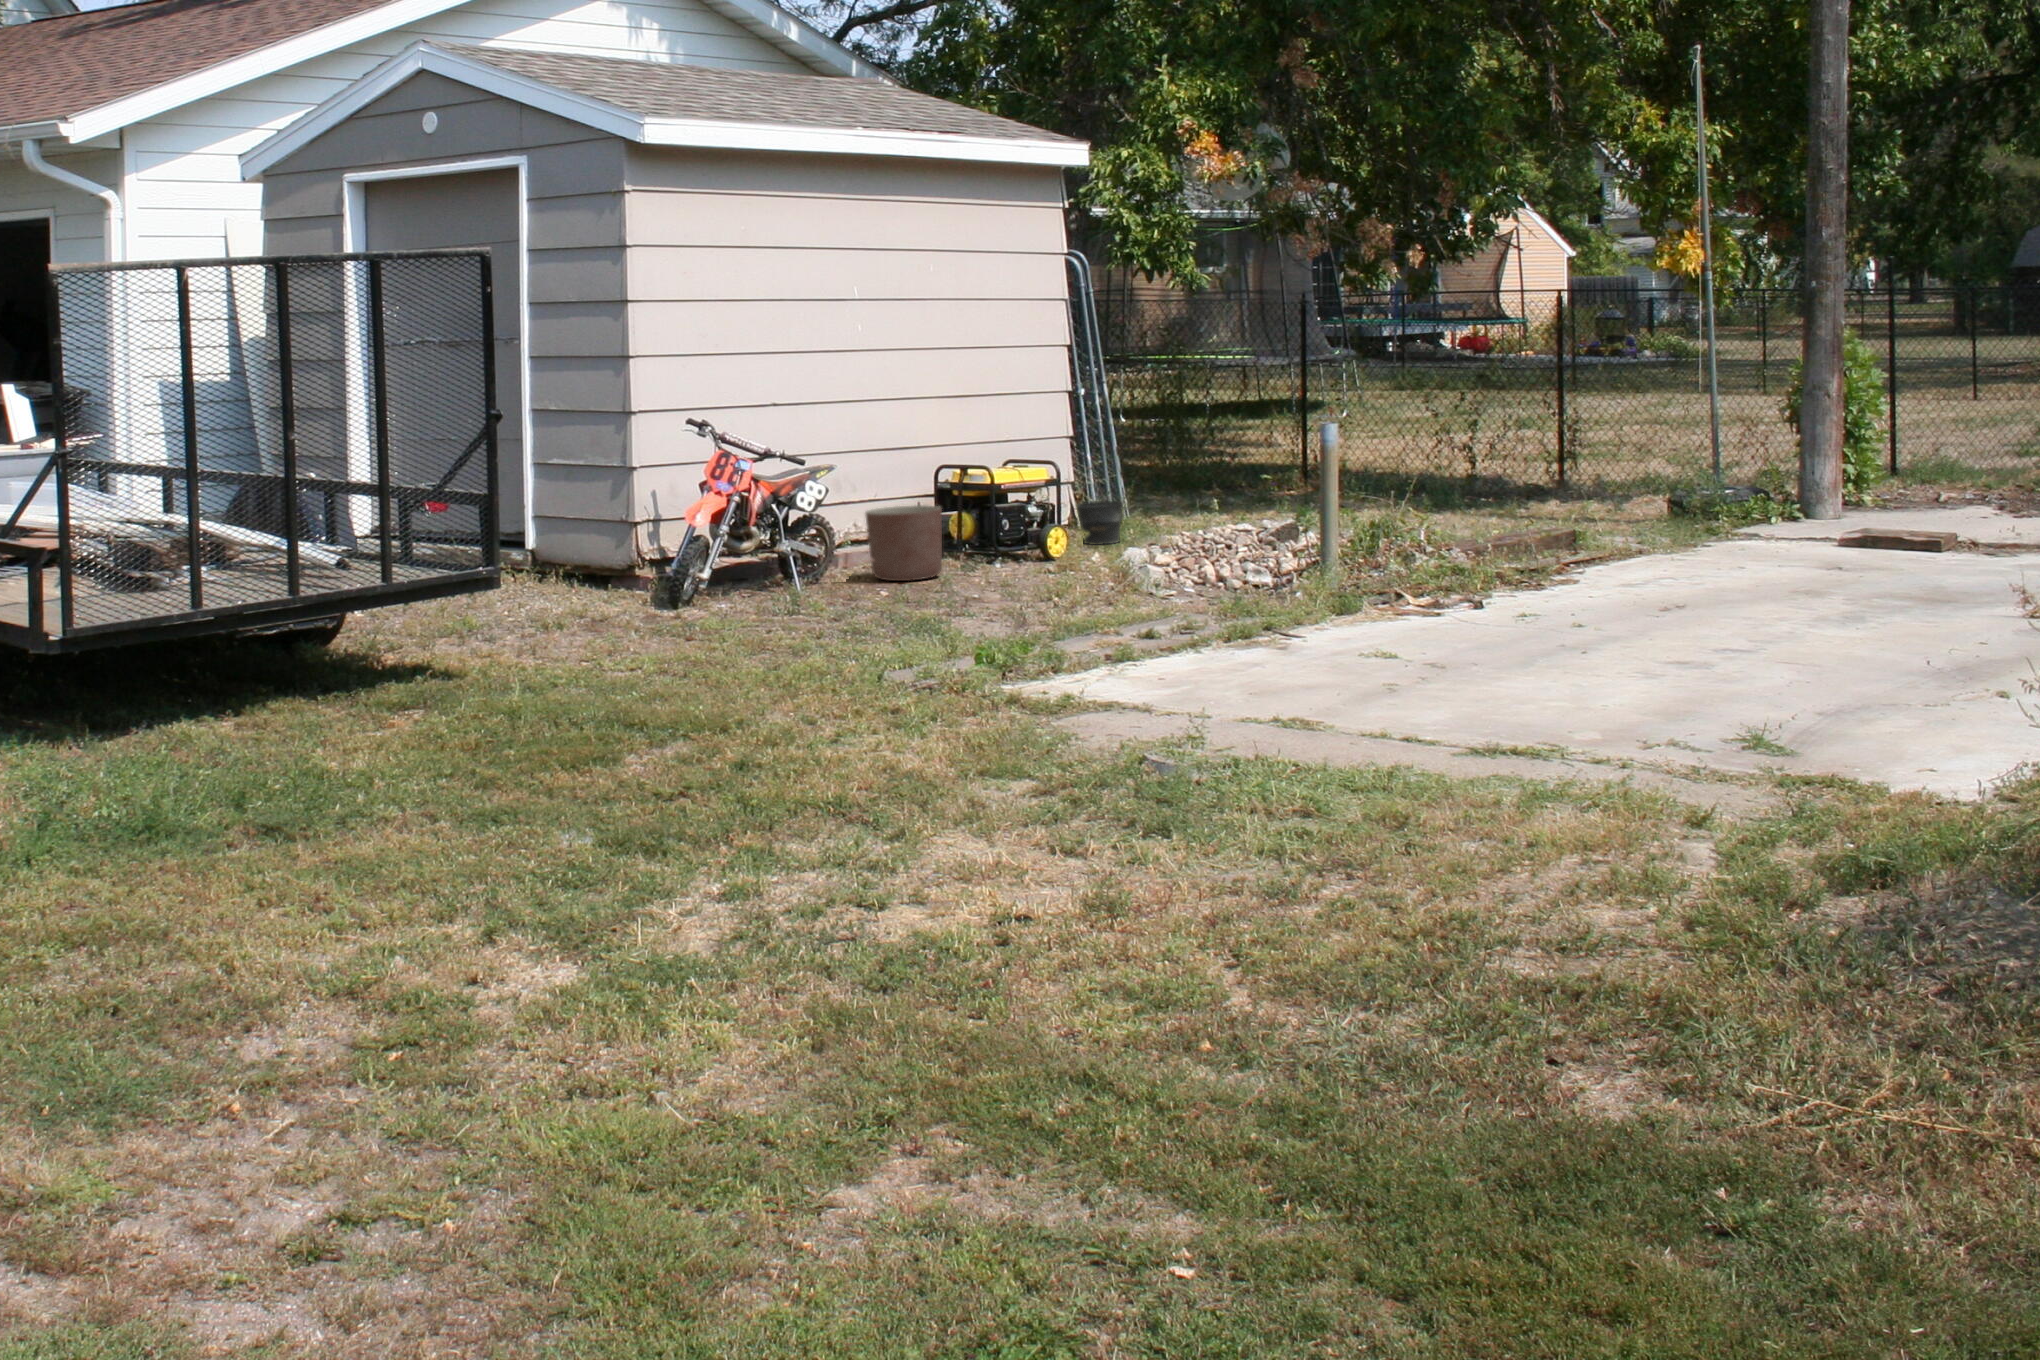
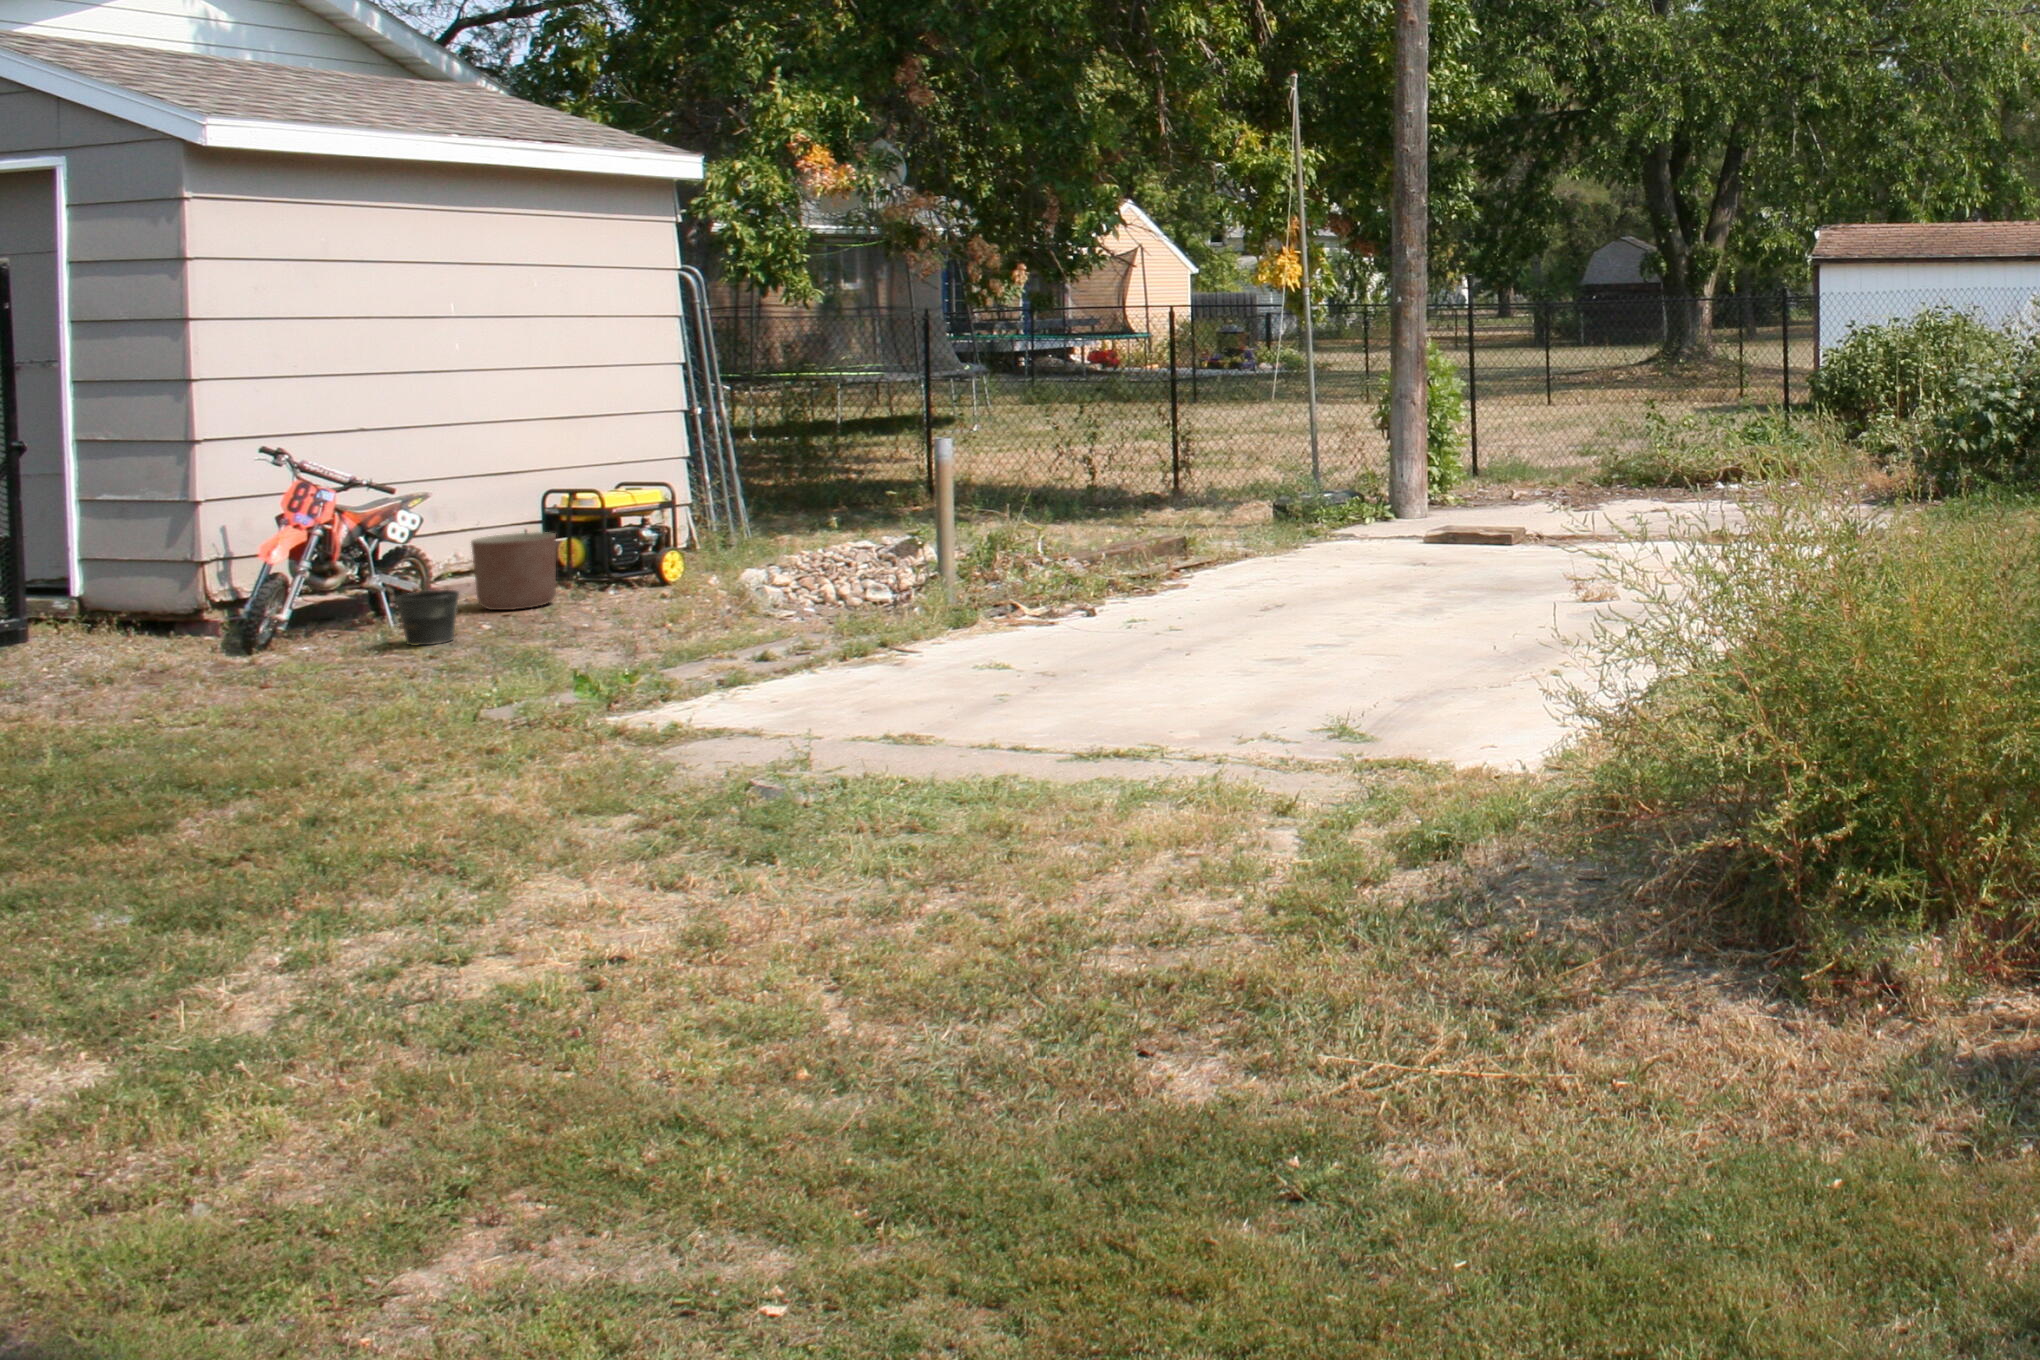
bucket: present [1074,501,1123,545] -> present [396,590,459,645]

